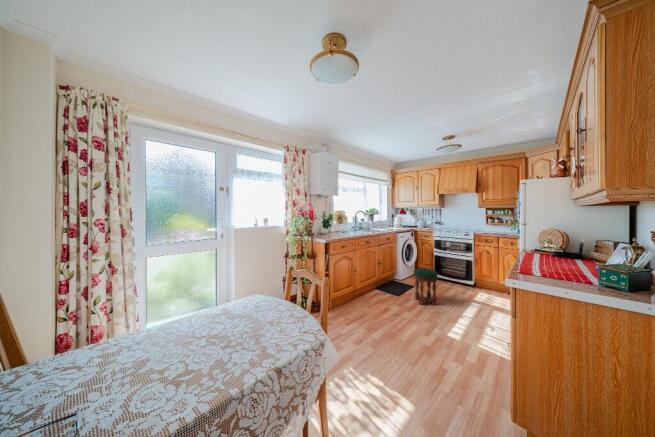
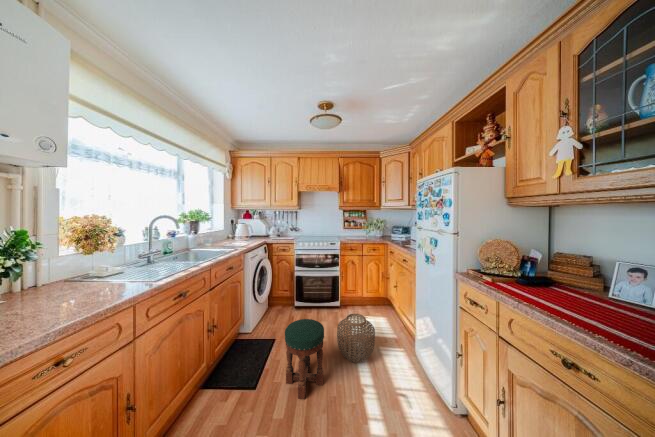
woven basket: none [452,276,482,307] -> present [337,314,375,363]

